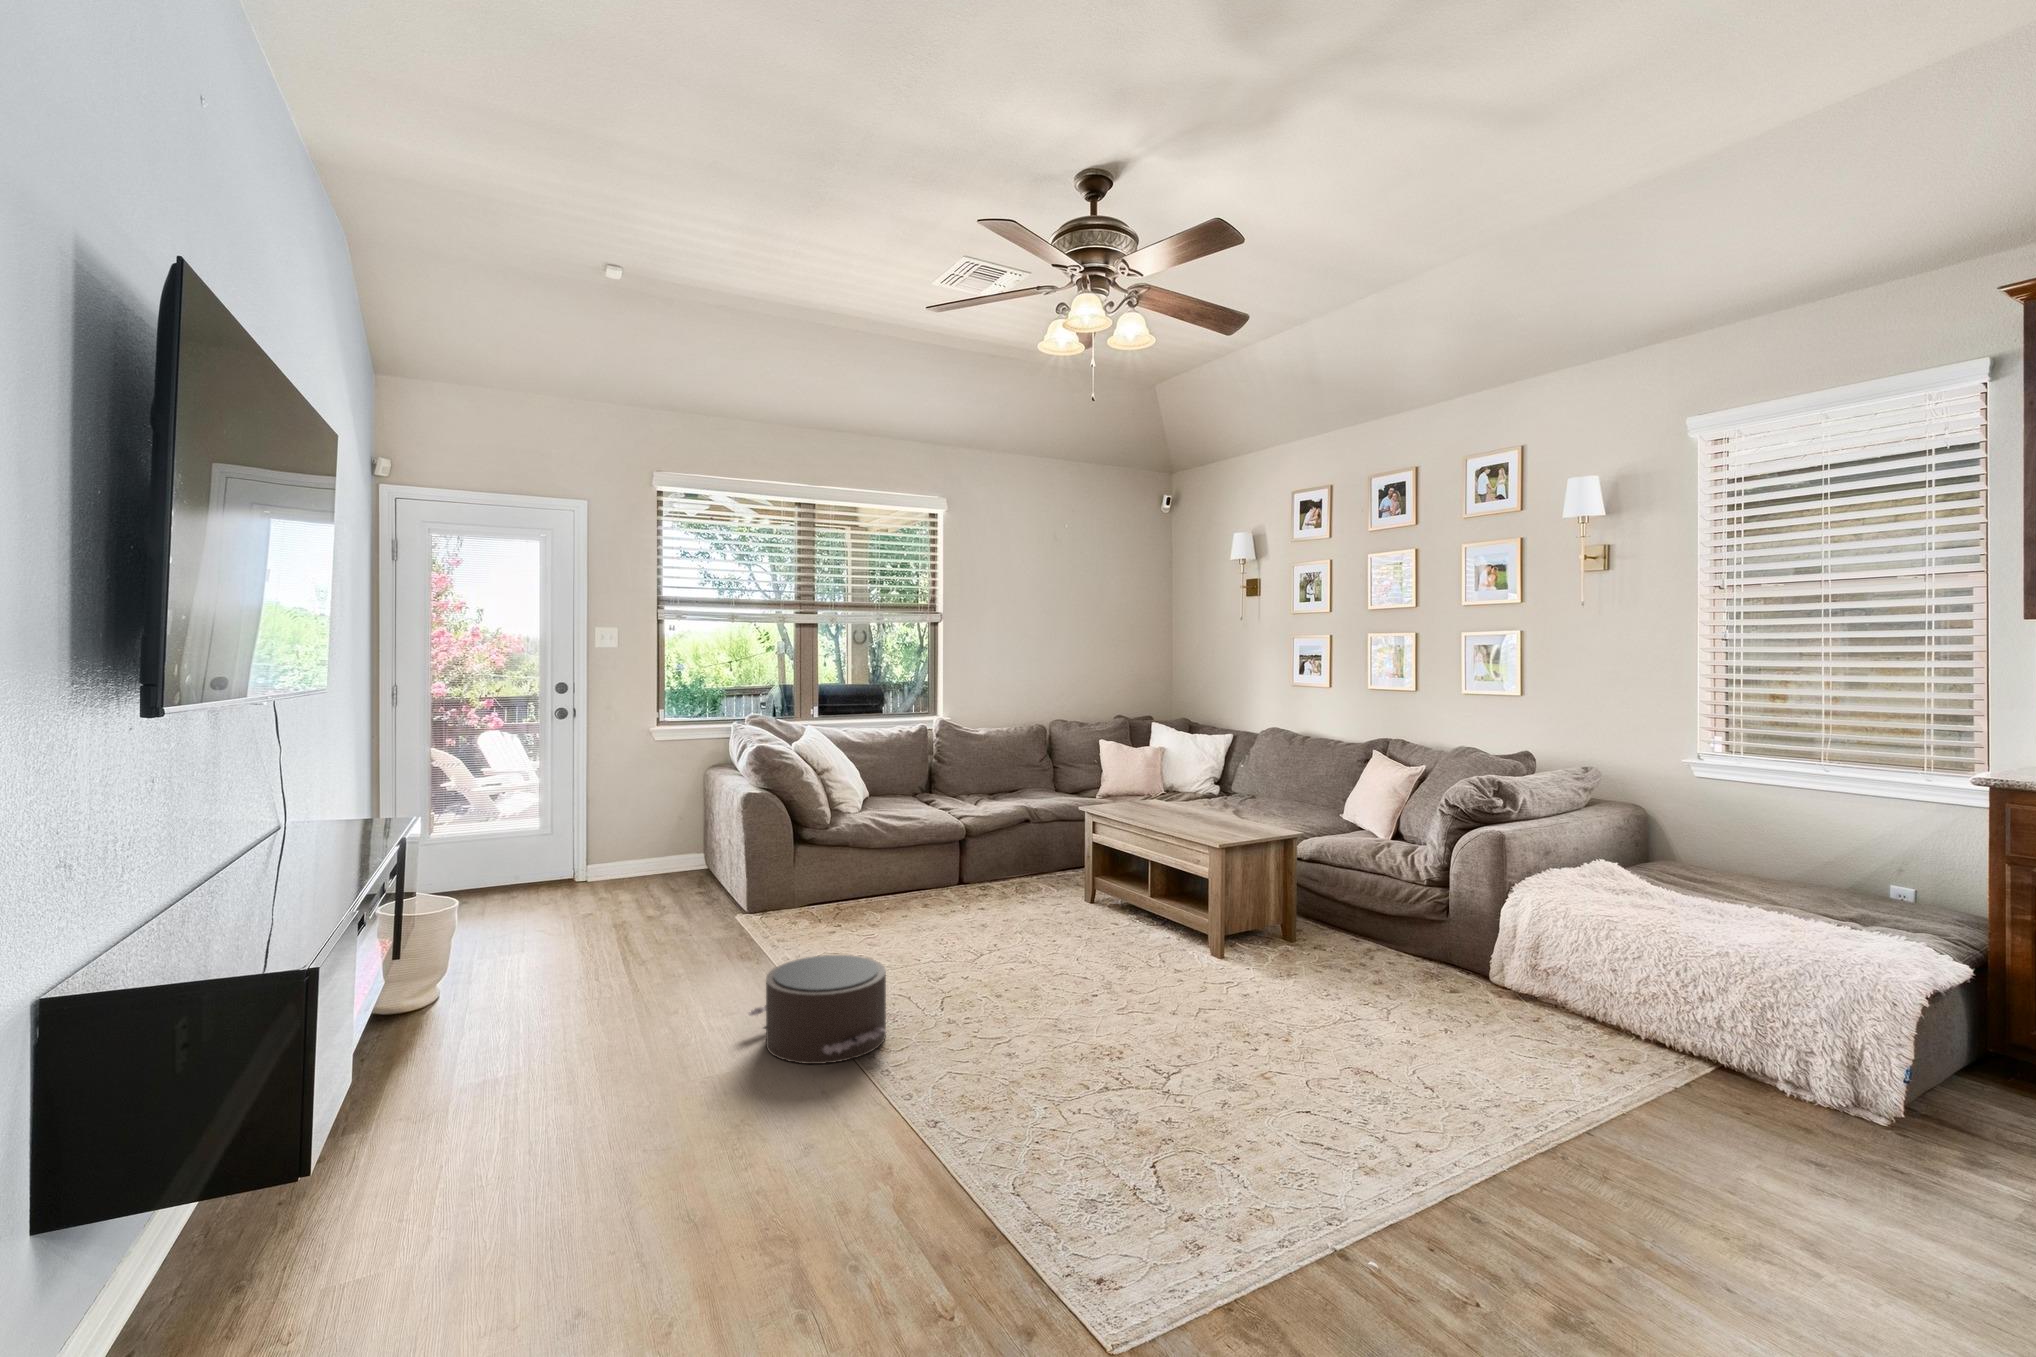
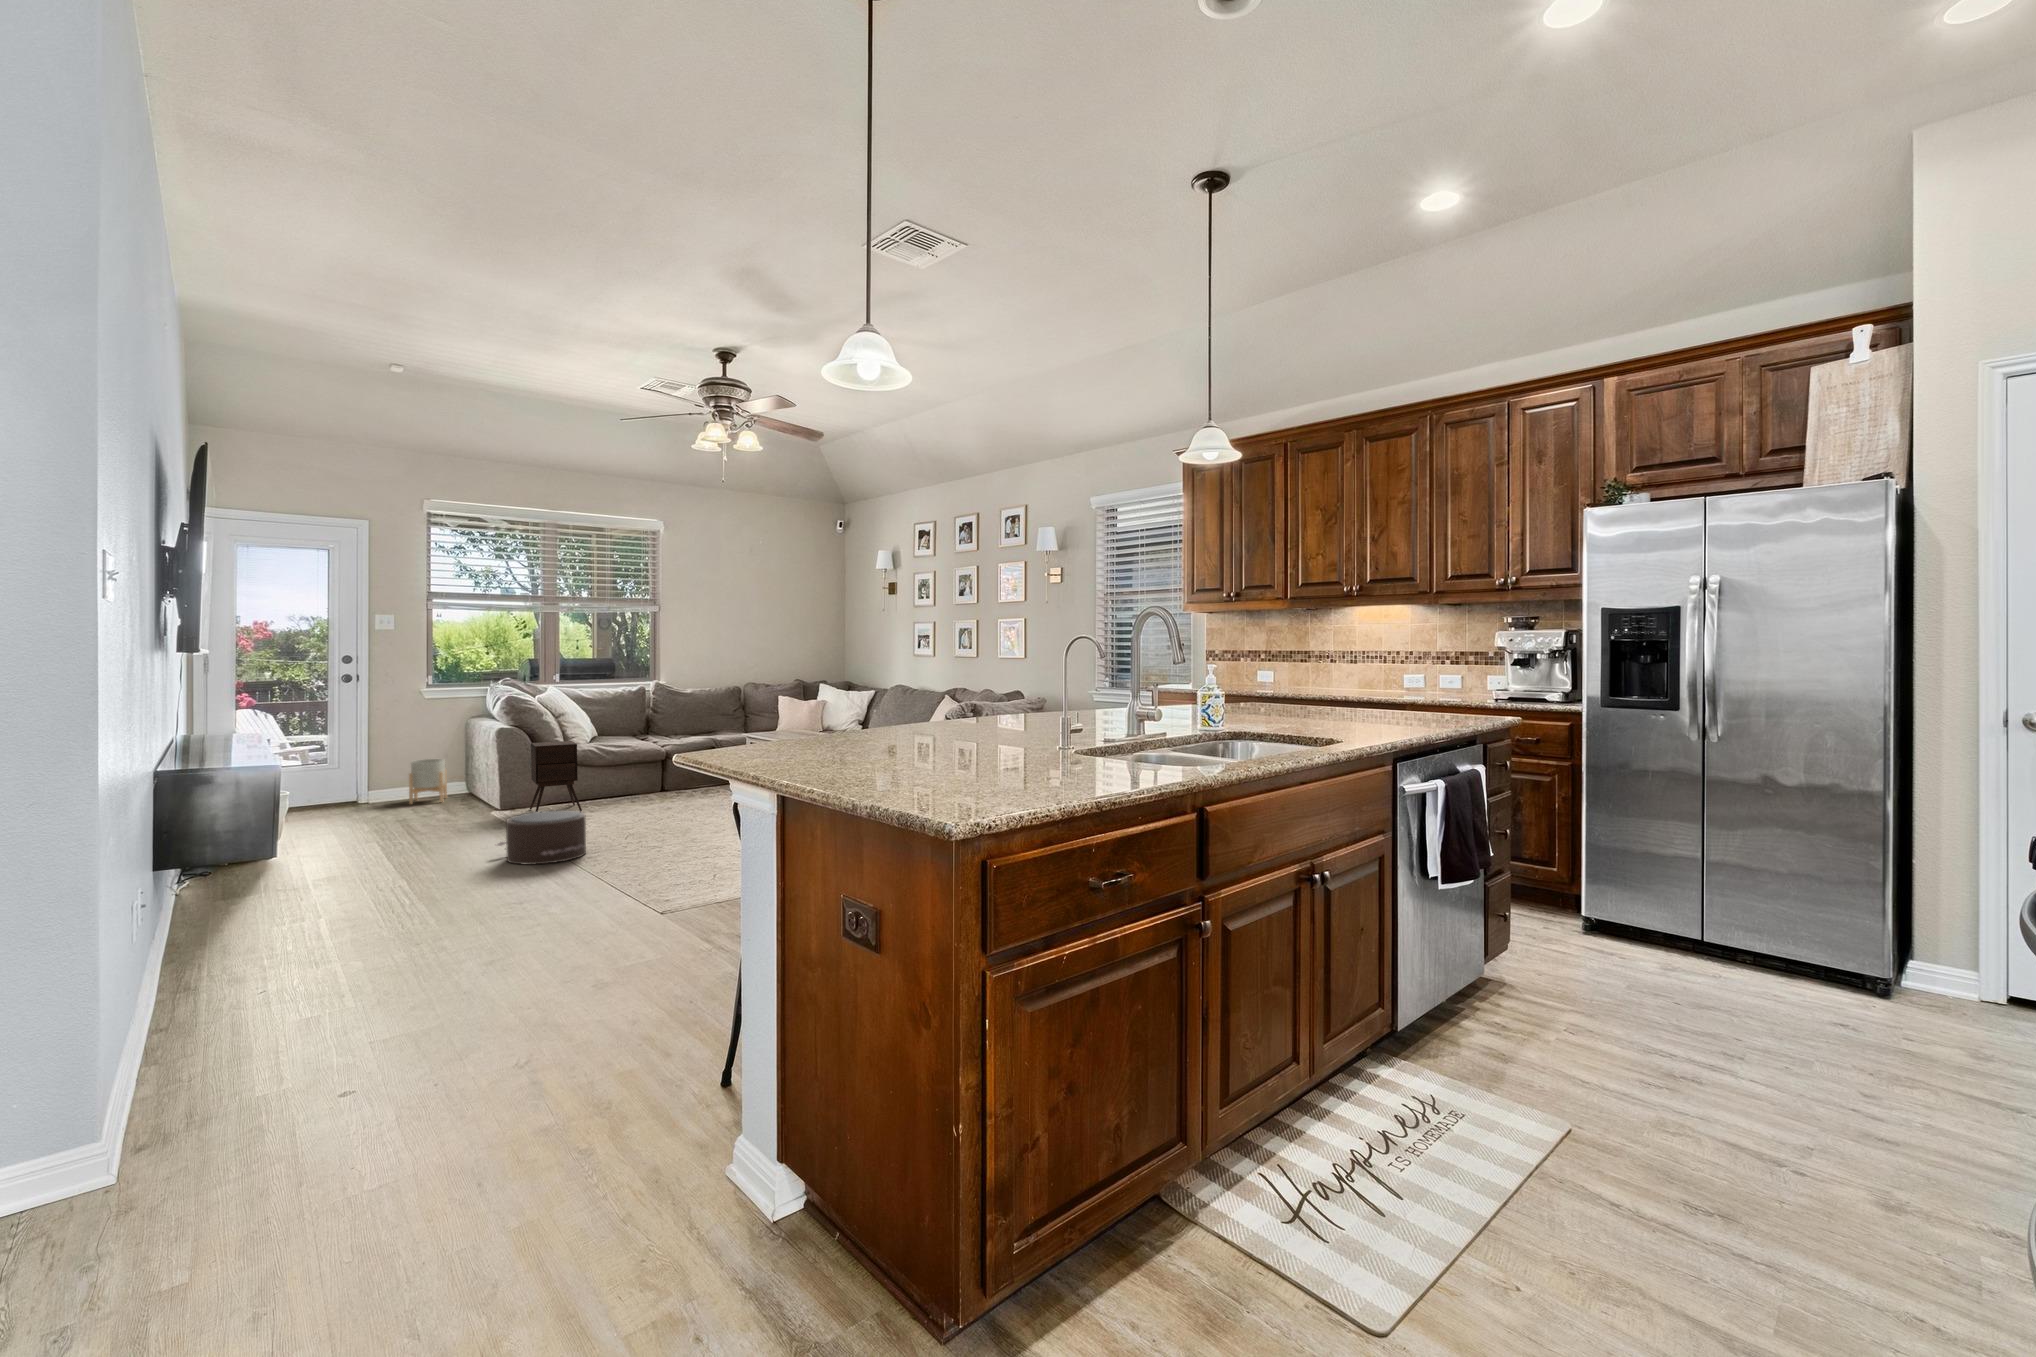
side table: none [786,811,856,925] -> present [530,741,582,812]
planter: none [634,825,681,888] -> present [409,759,447,804]

